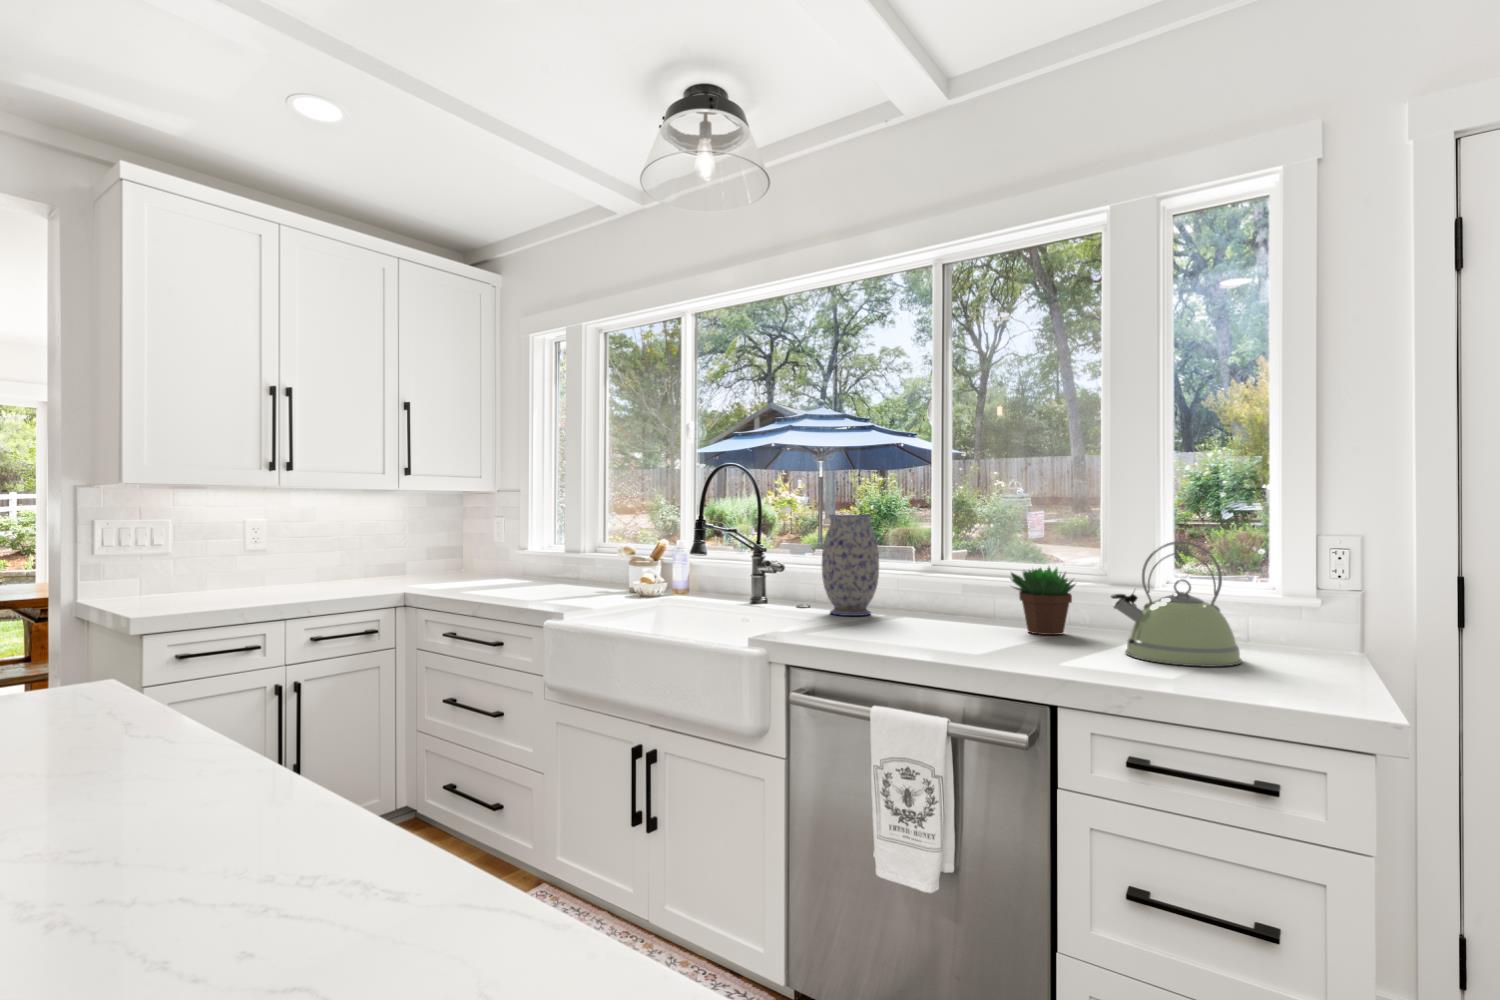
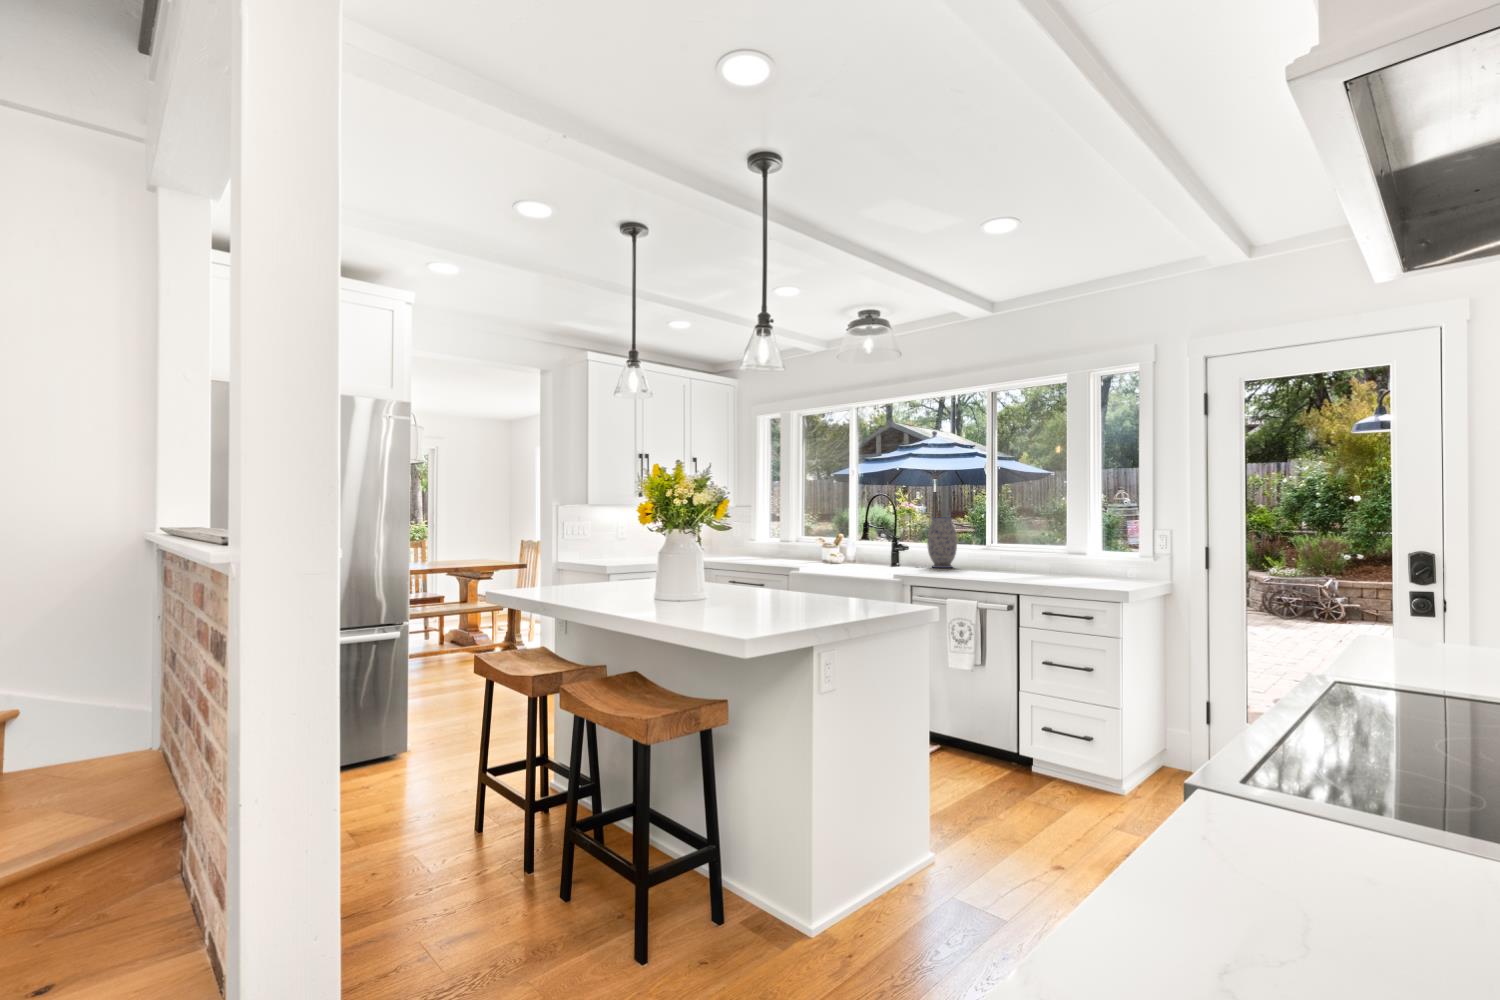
kettle: present [1111,541,1242,667] -> none [1054,529,1108,581]
succulent plant: present [1010,567,1075,635] -> none [1016,541,1050,573]

